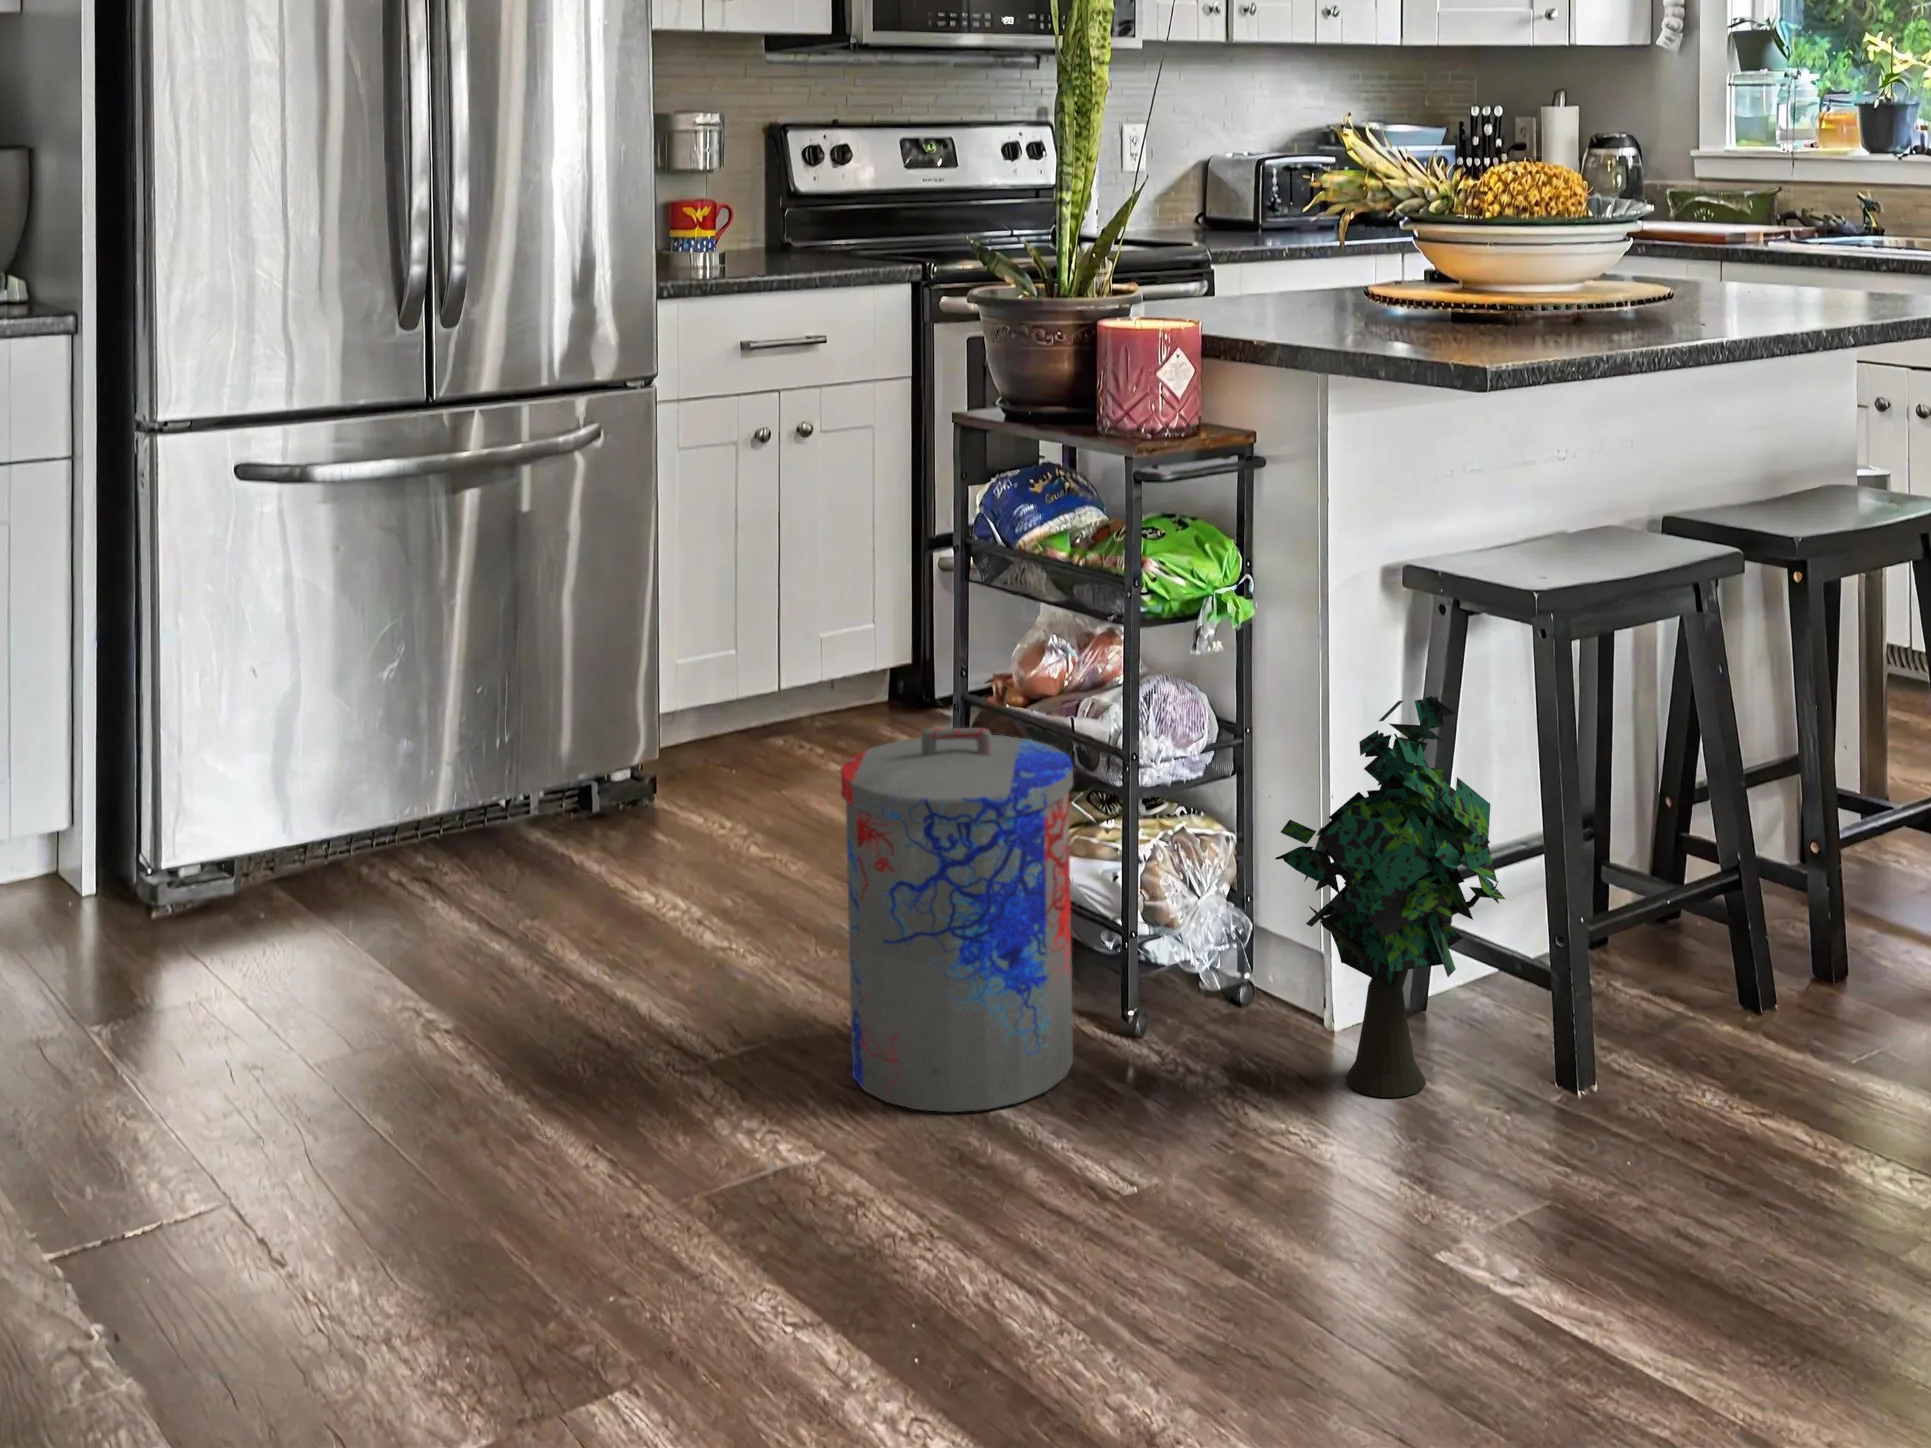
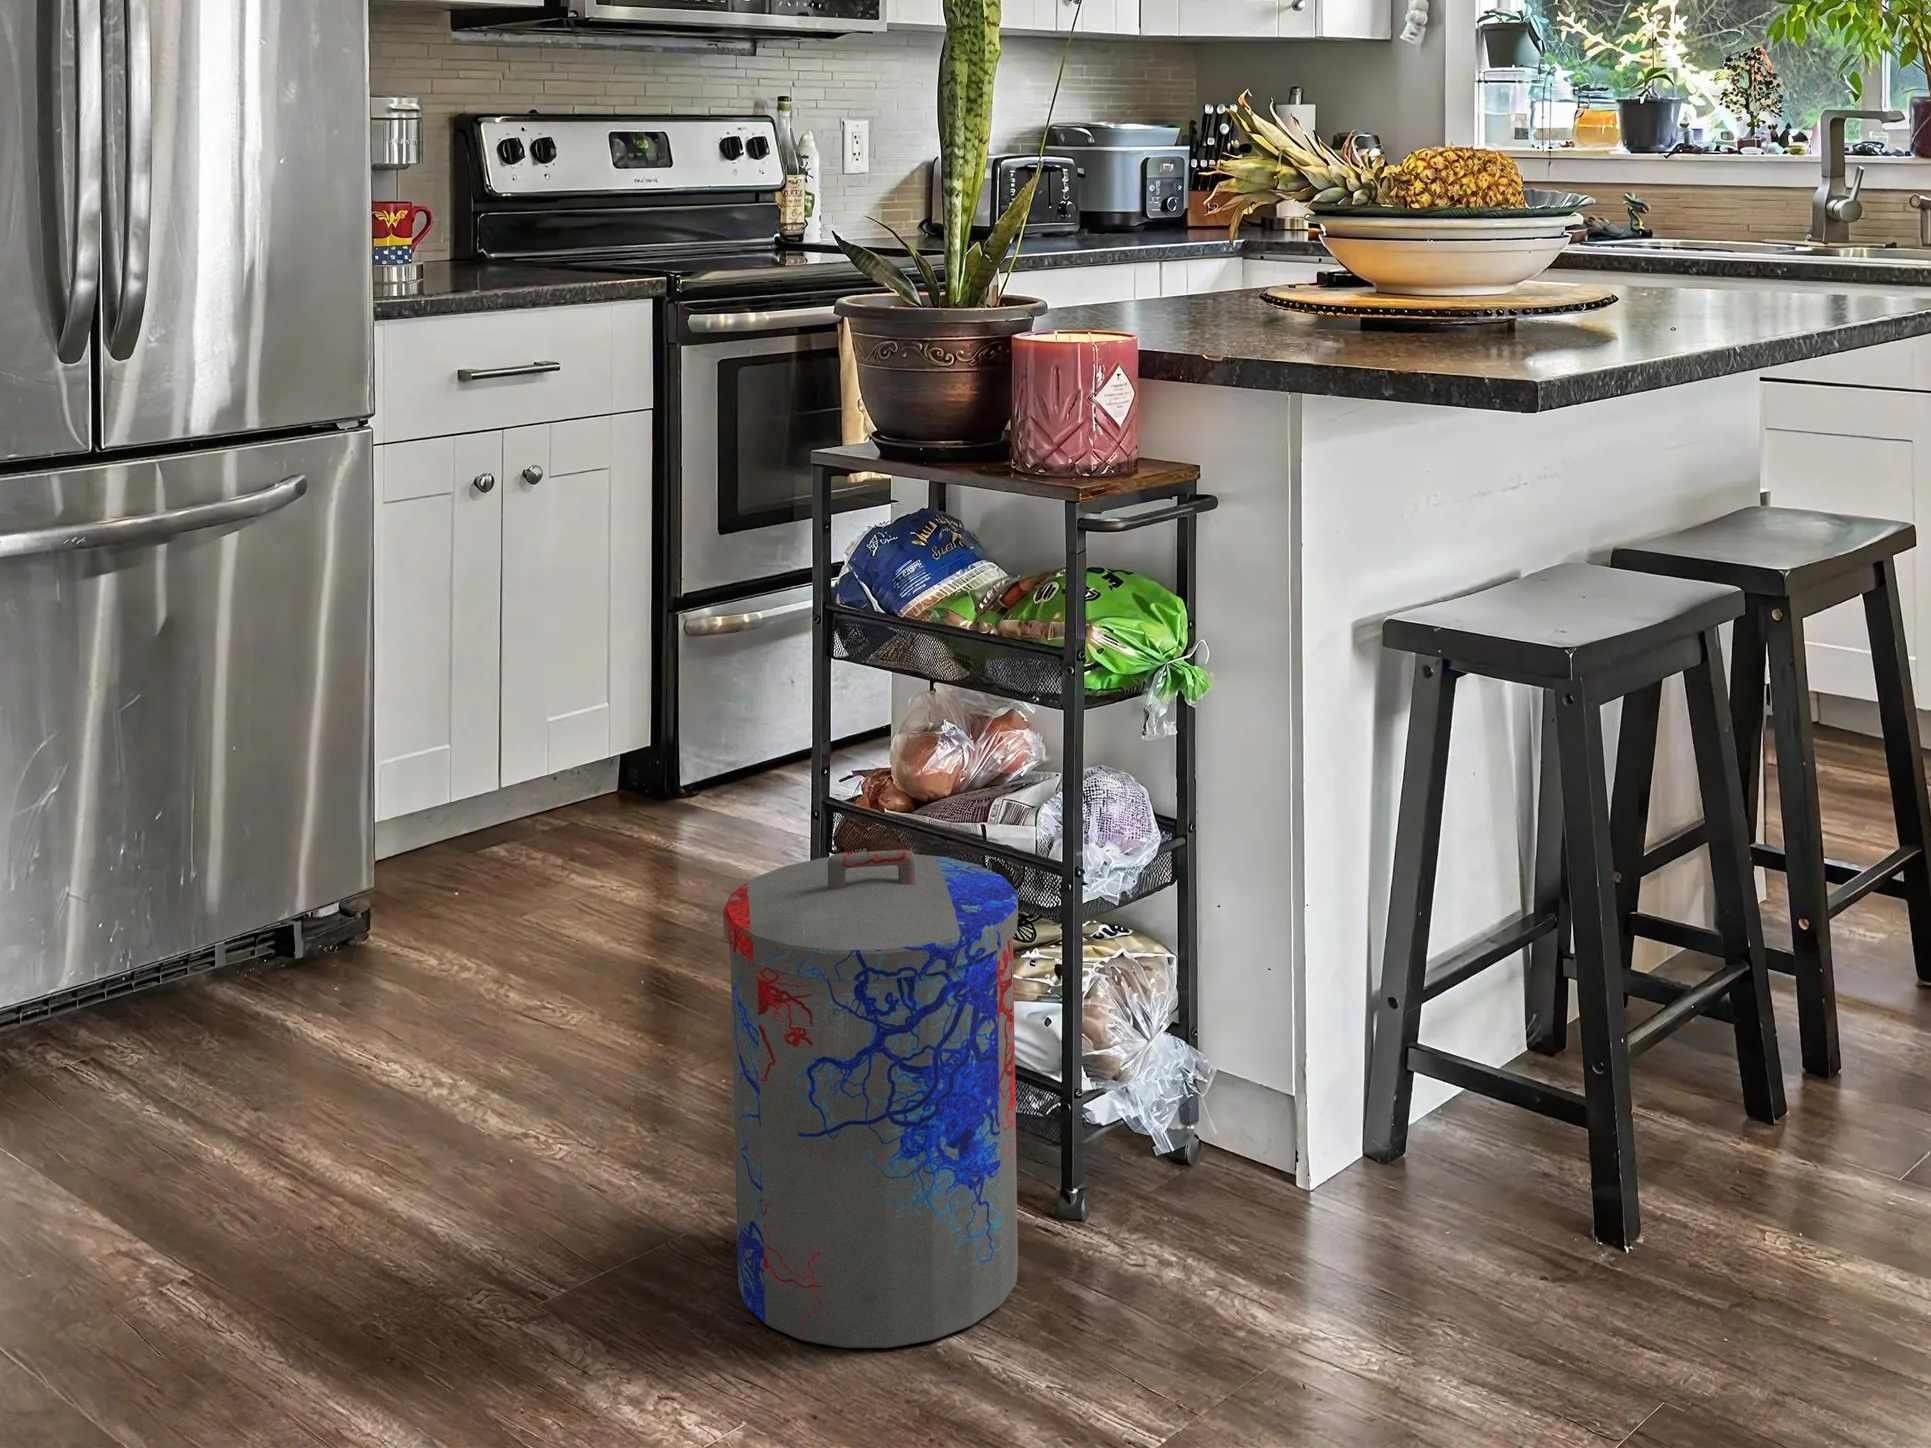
decorative plant: present [1275,696,1505,1097] -> none [1264,783,1542,1278]

